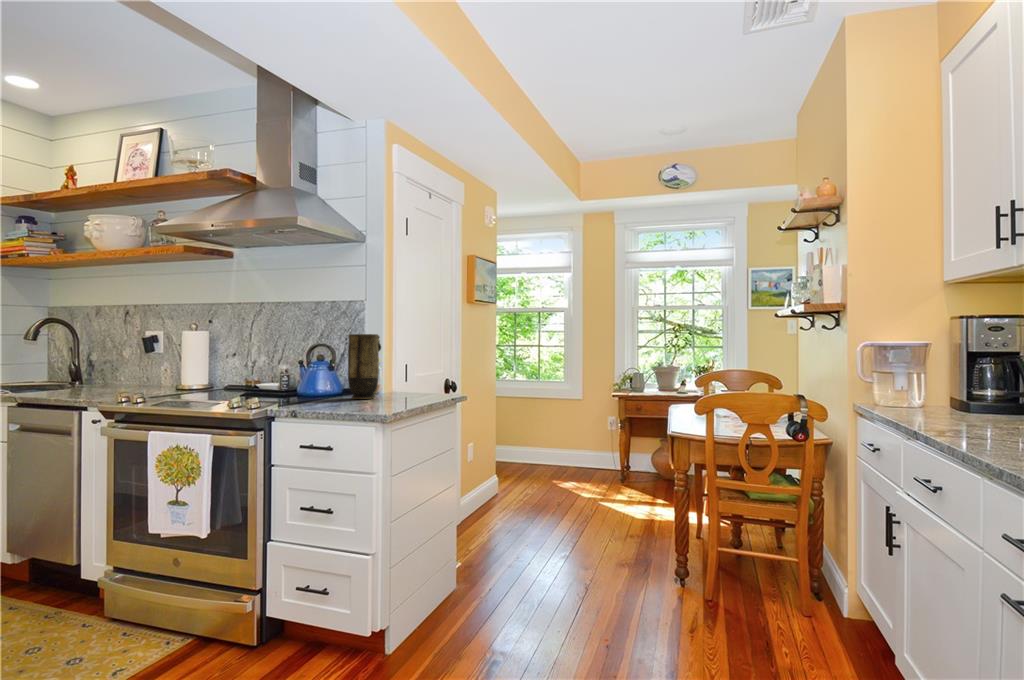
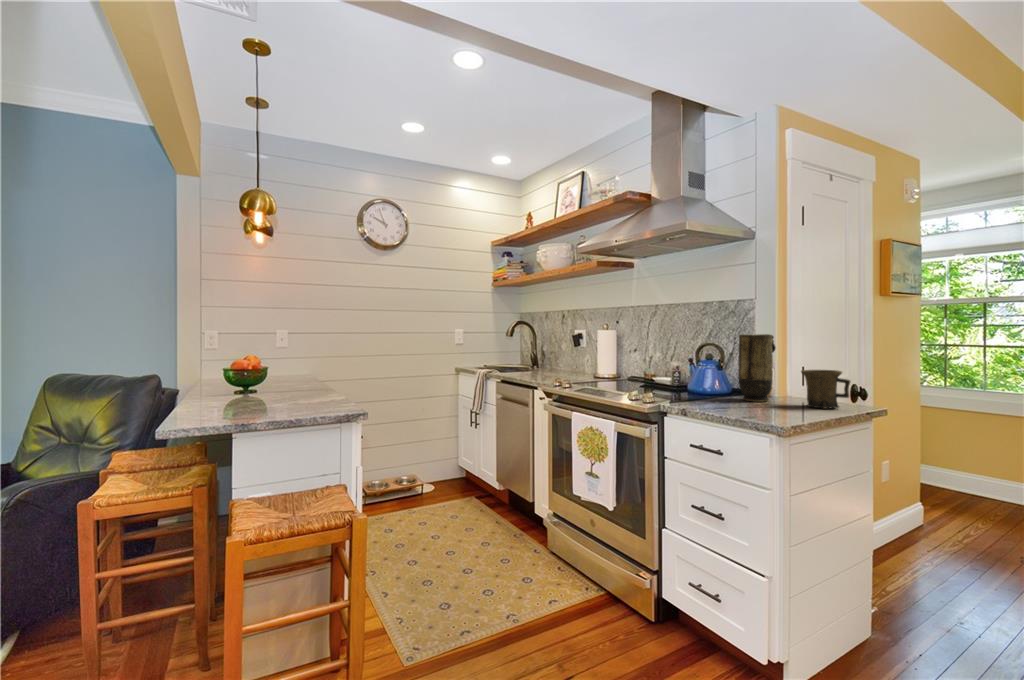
mug: none [402,366,439,400] -> present [801,370,850,409]

